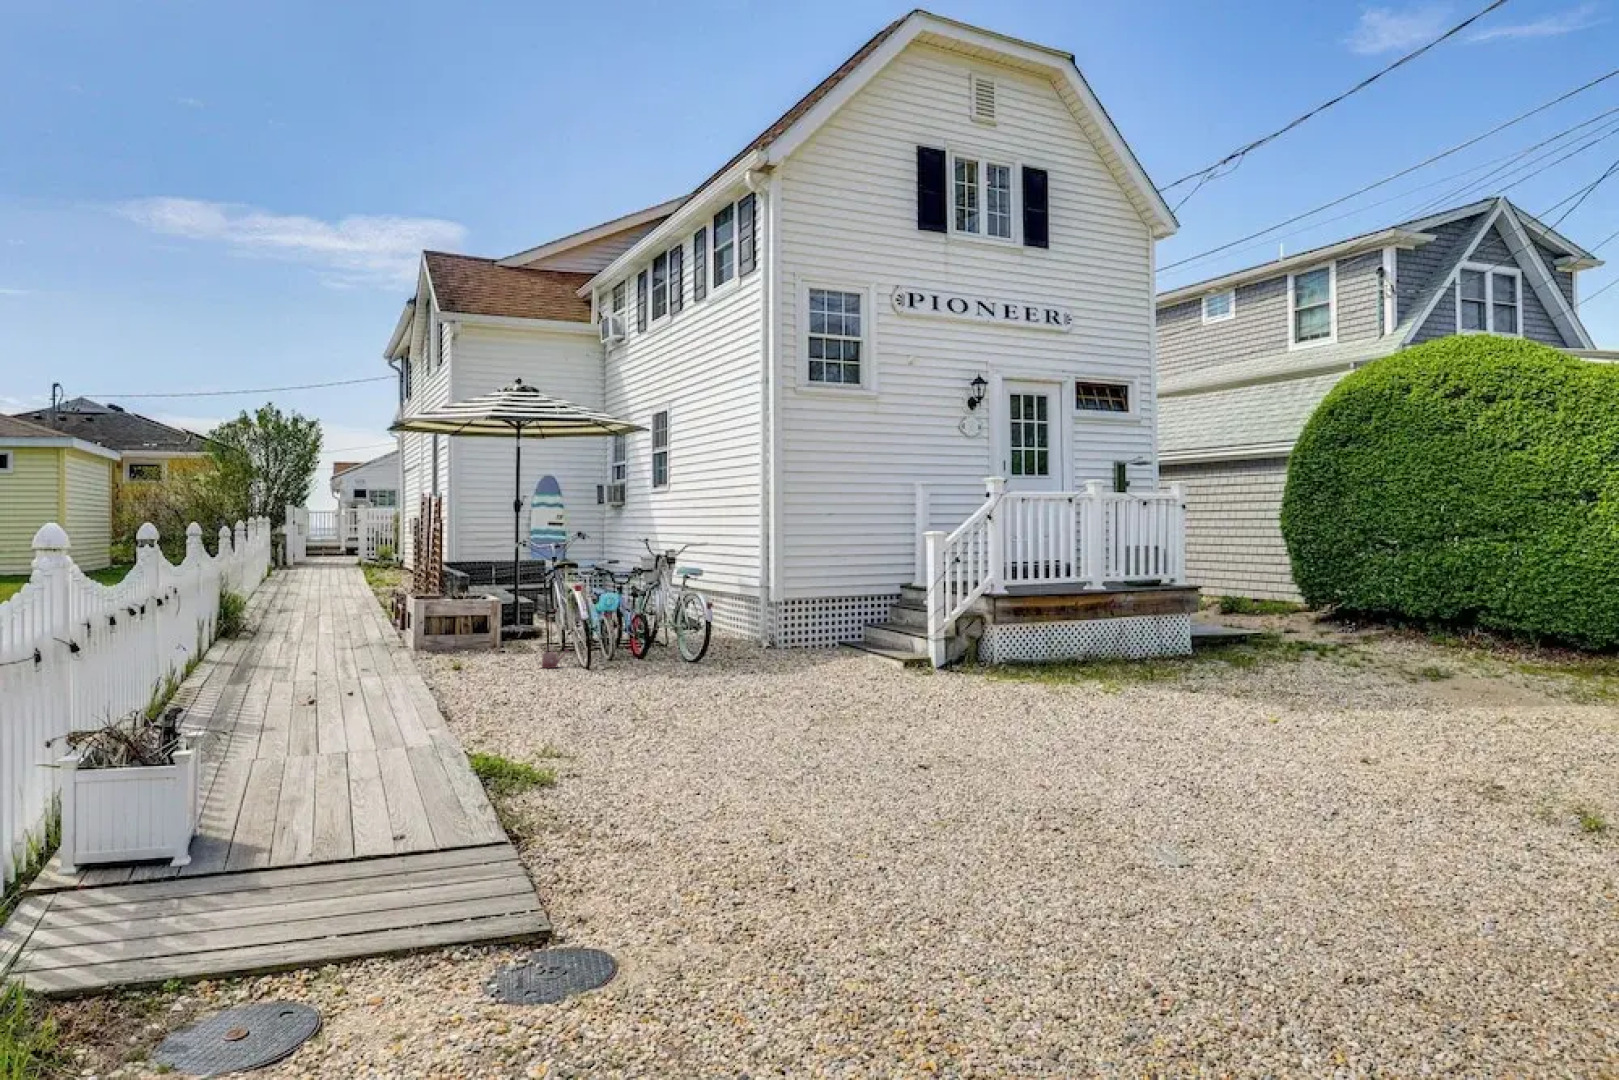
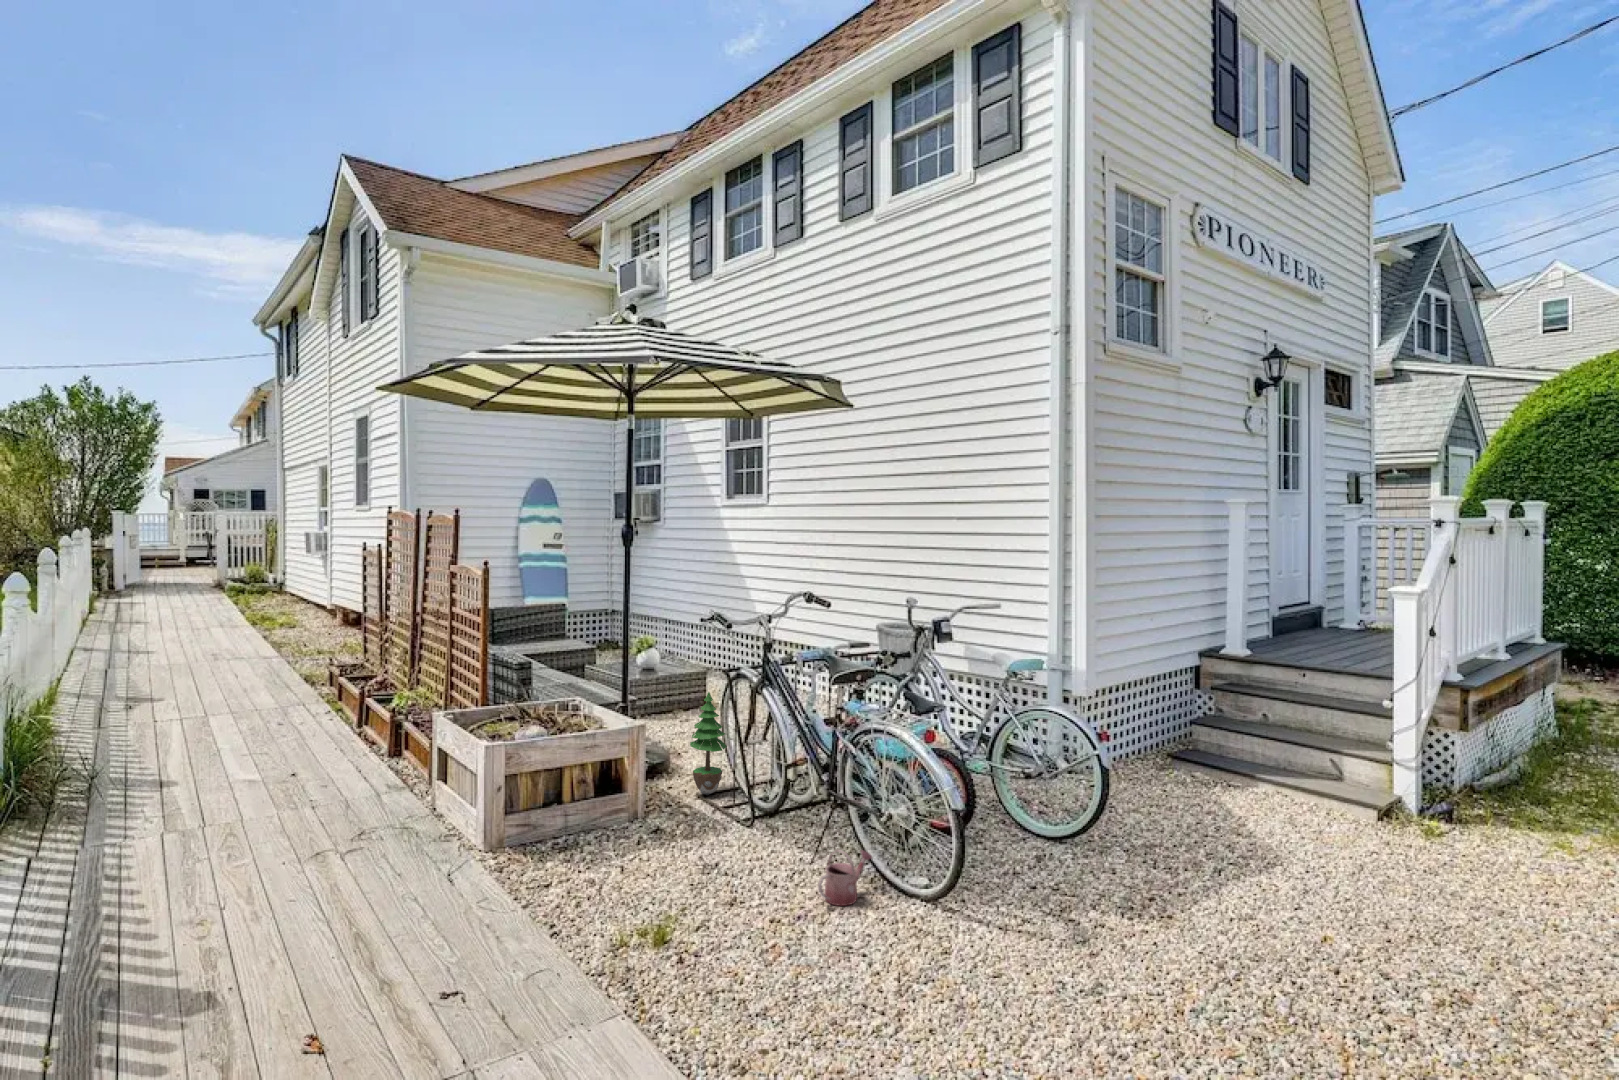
potted tree: none [534,589,555,646] -> present [690,692,727,795]

